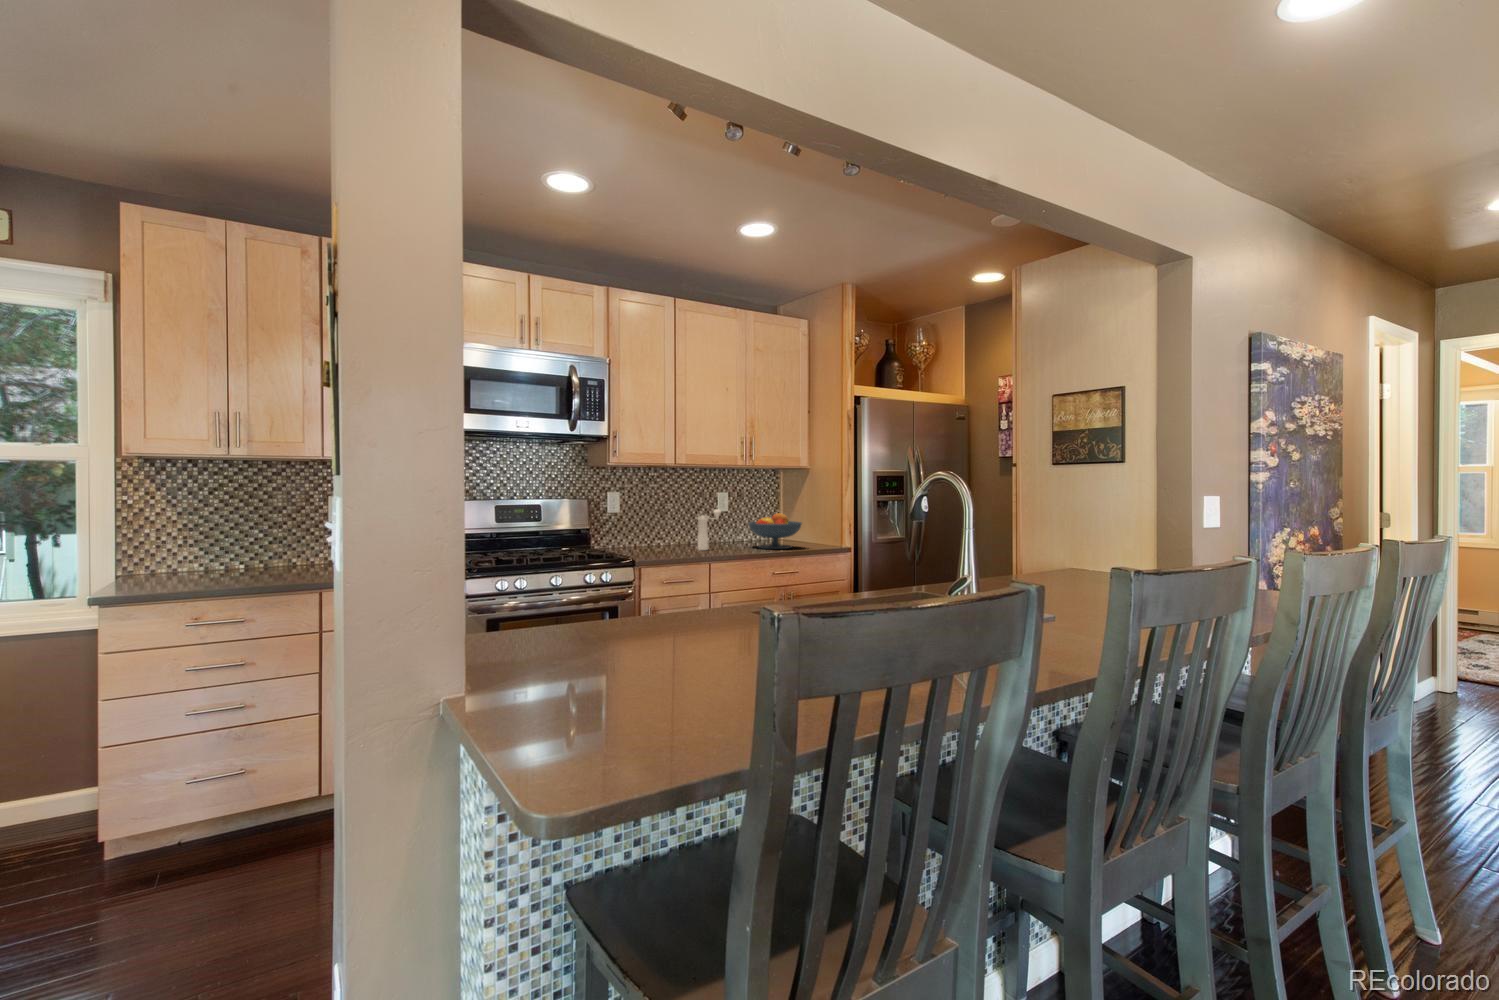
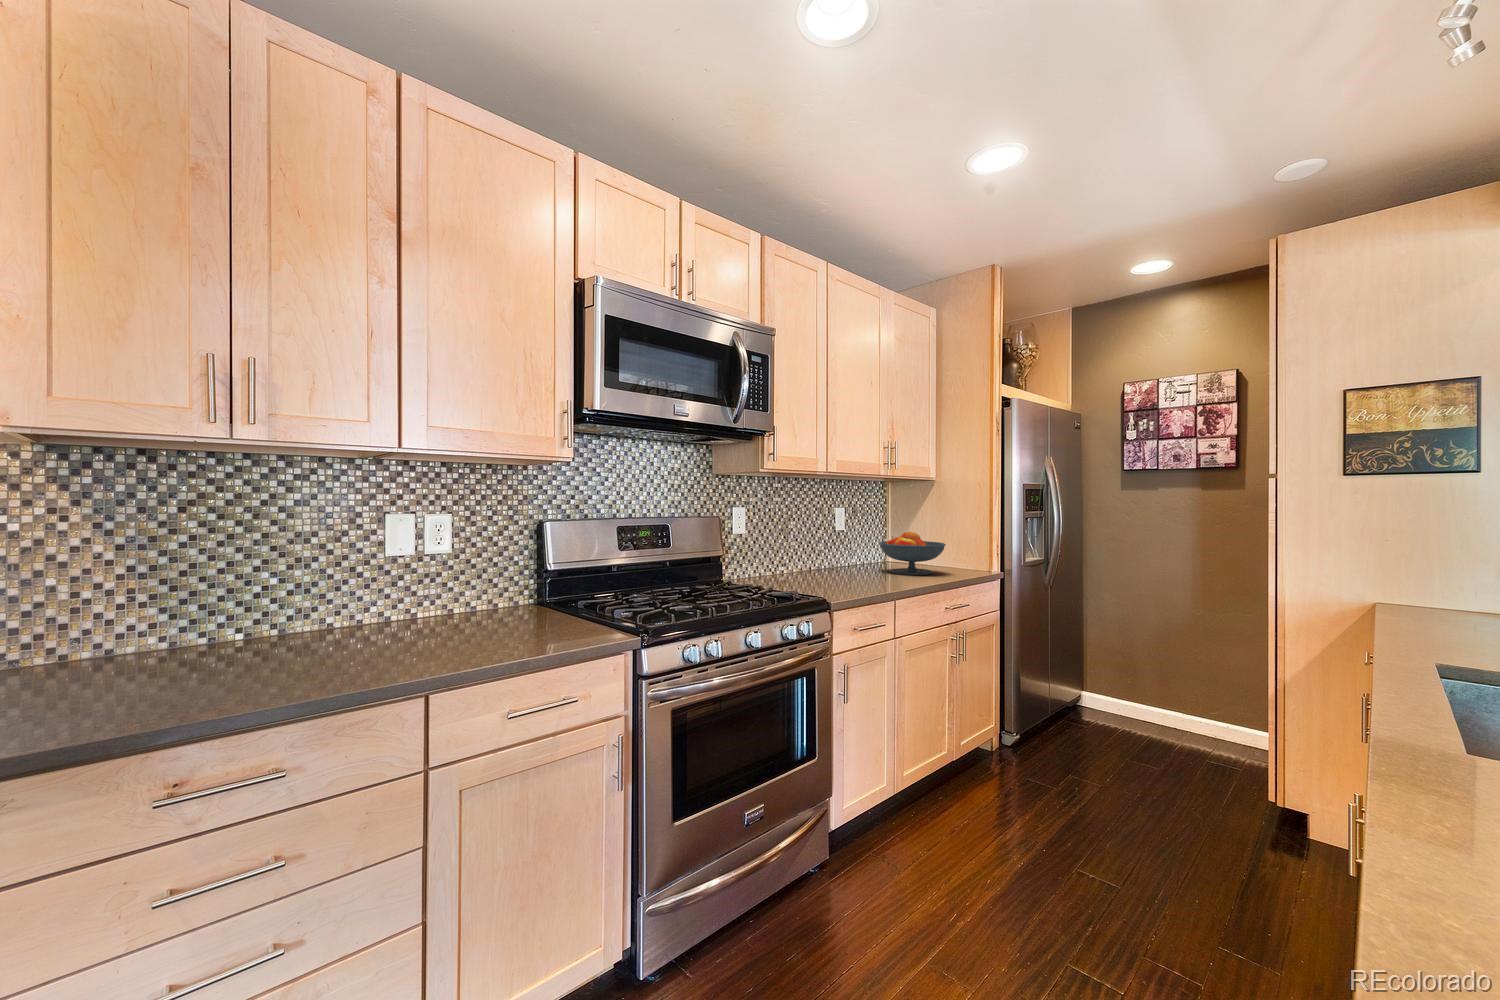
pepper mill: present [698,509,721,550] -> none [843,528,864,579]

